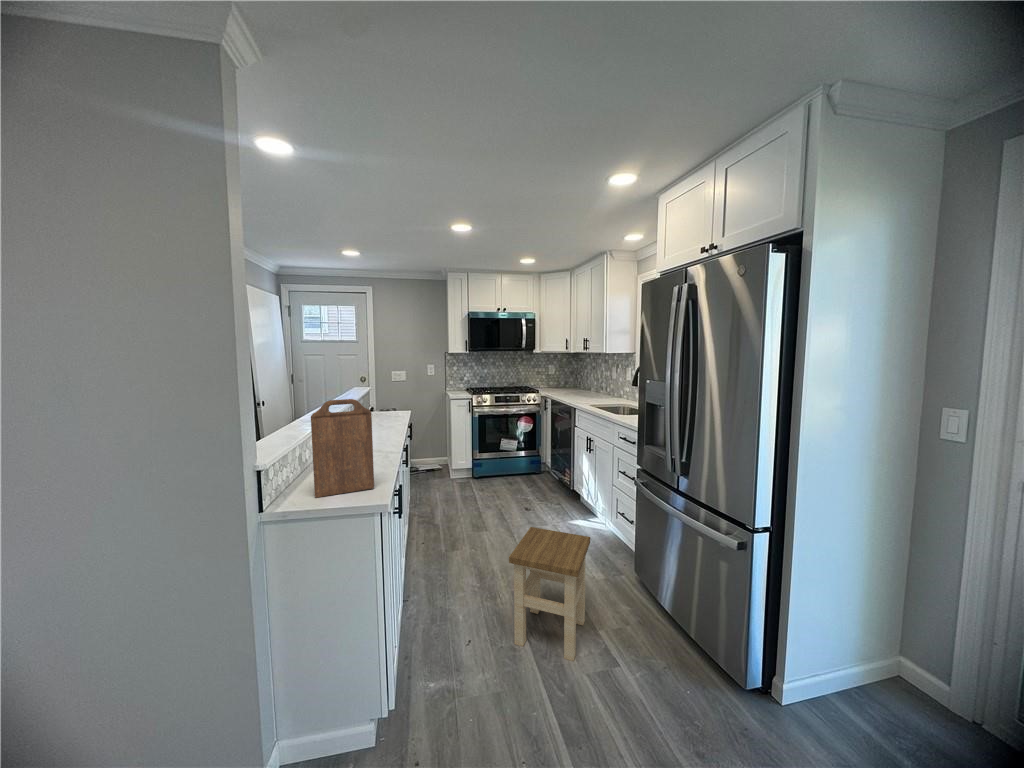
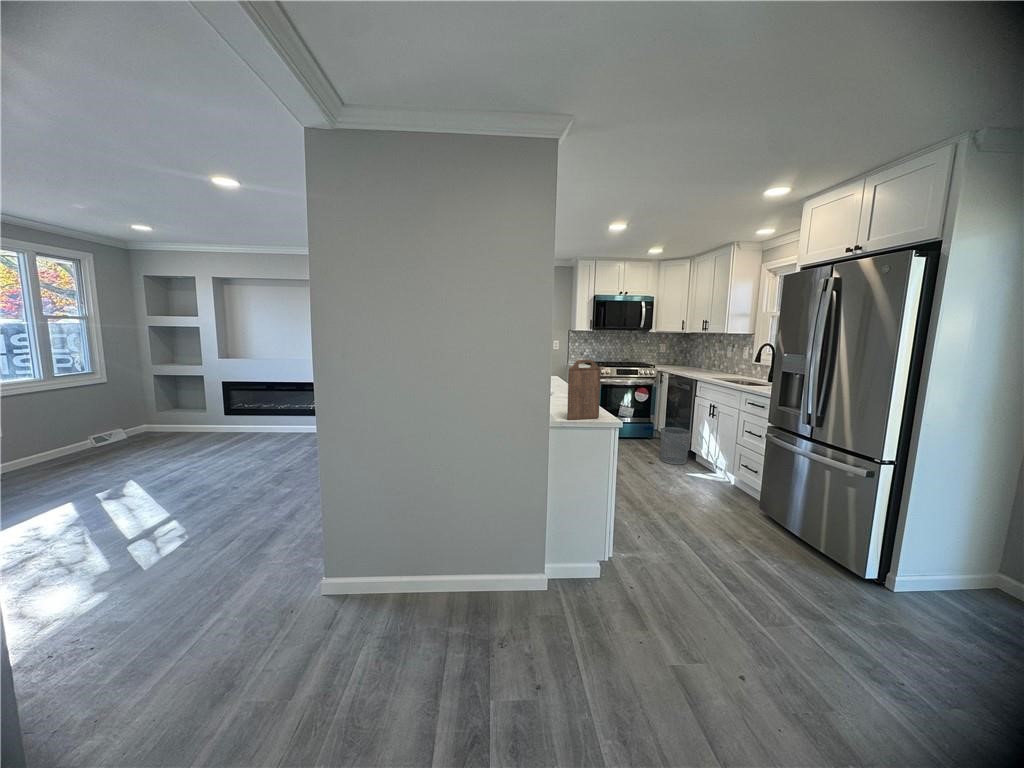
waste bin: none [539,464,571,510] -> present [660,427,690,465]
stool: present [509,527,590,661] -> none [673,462,732,552]

